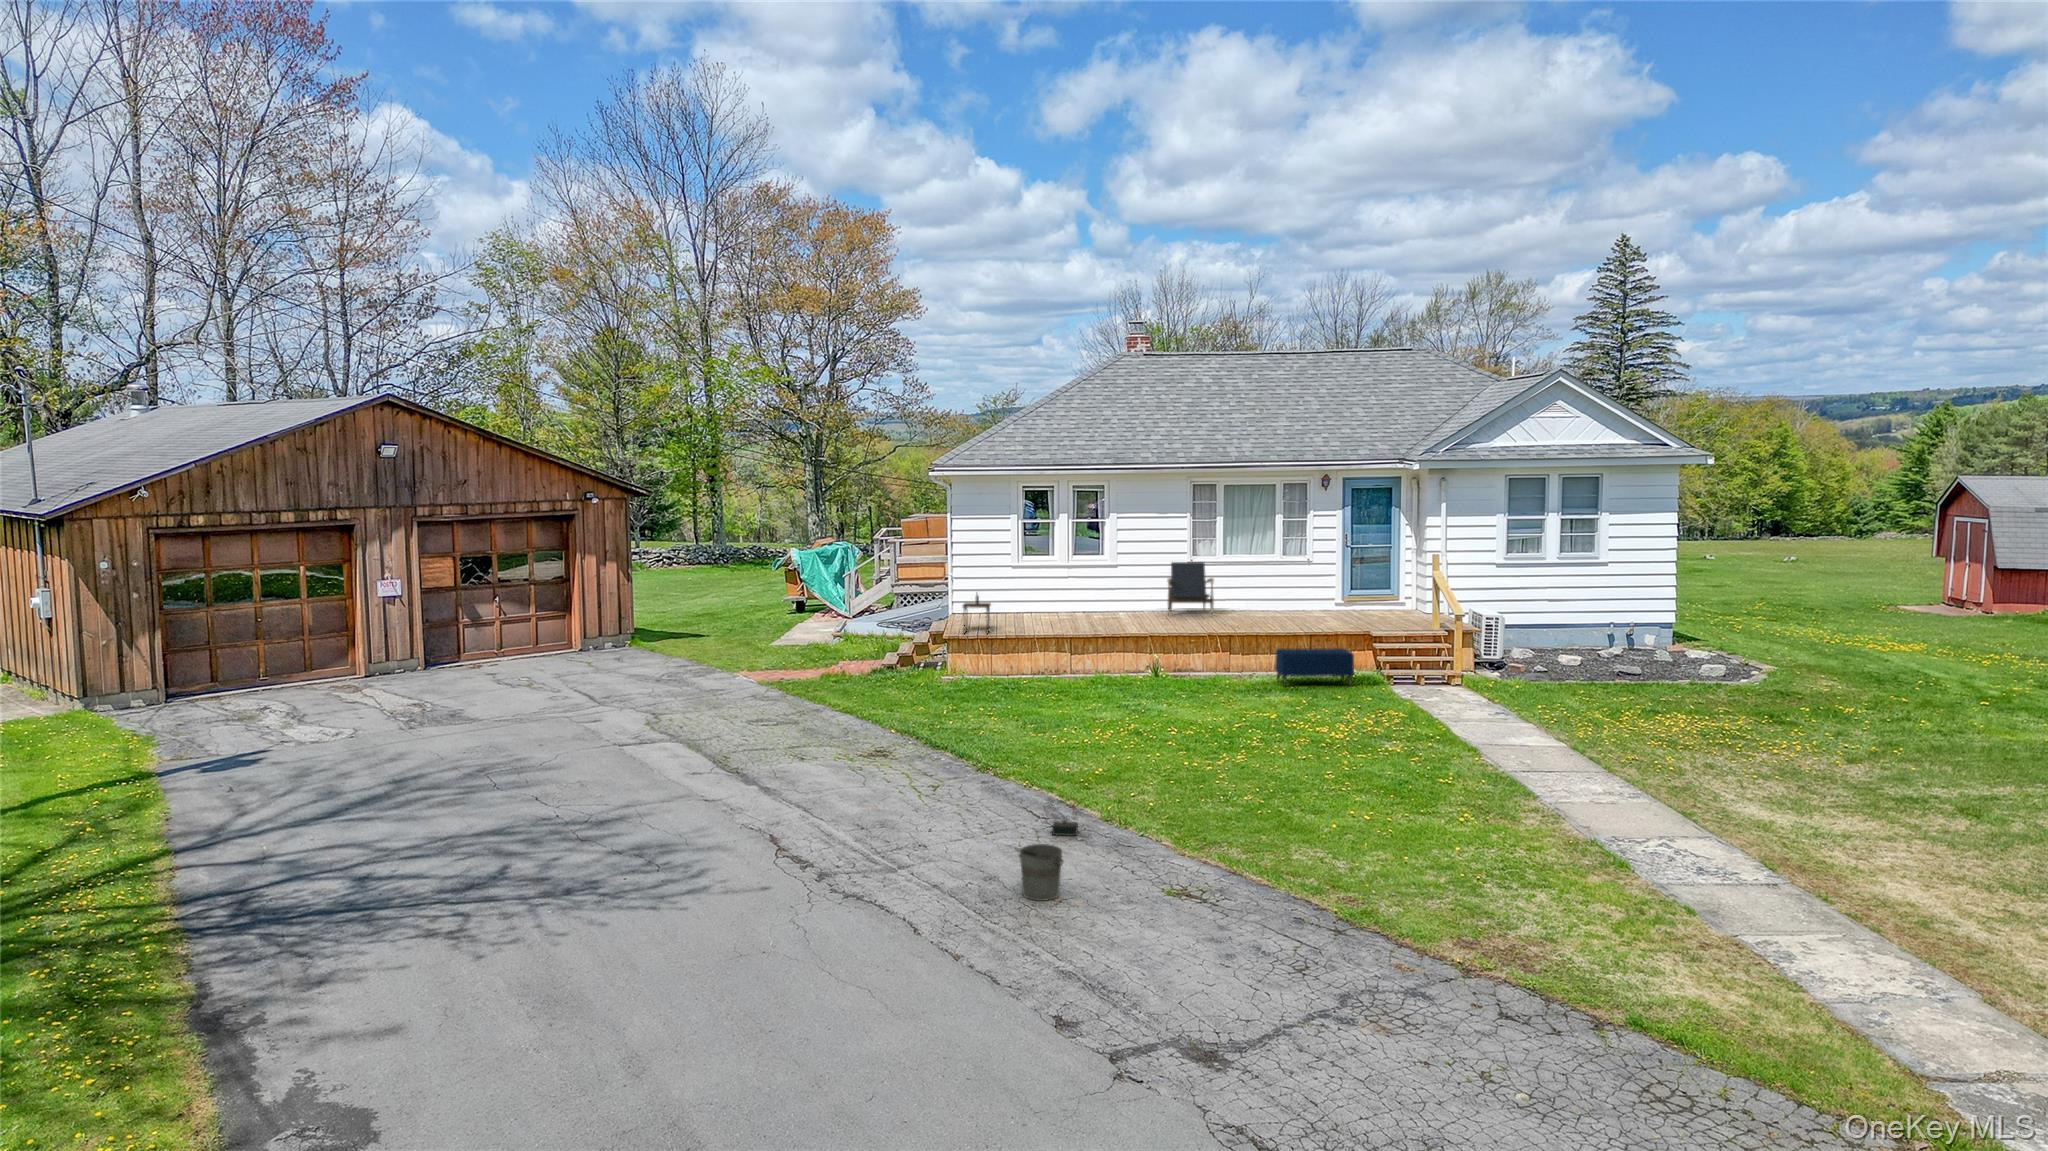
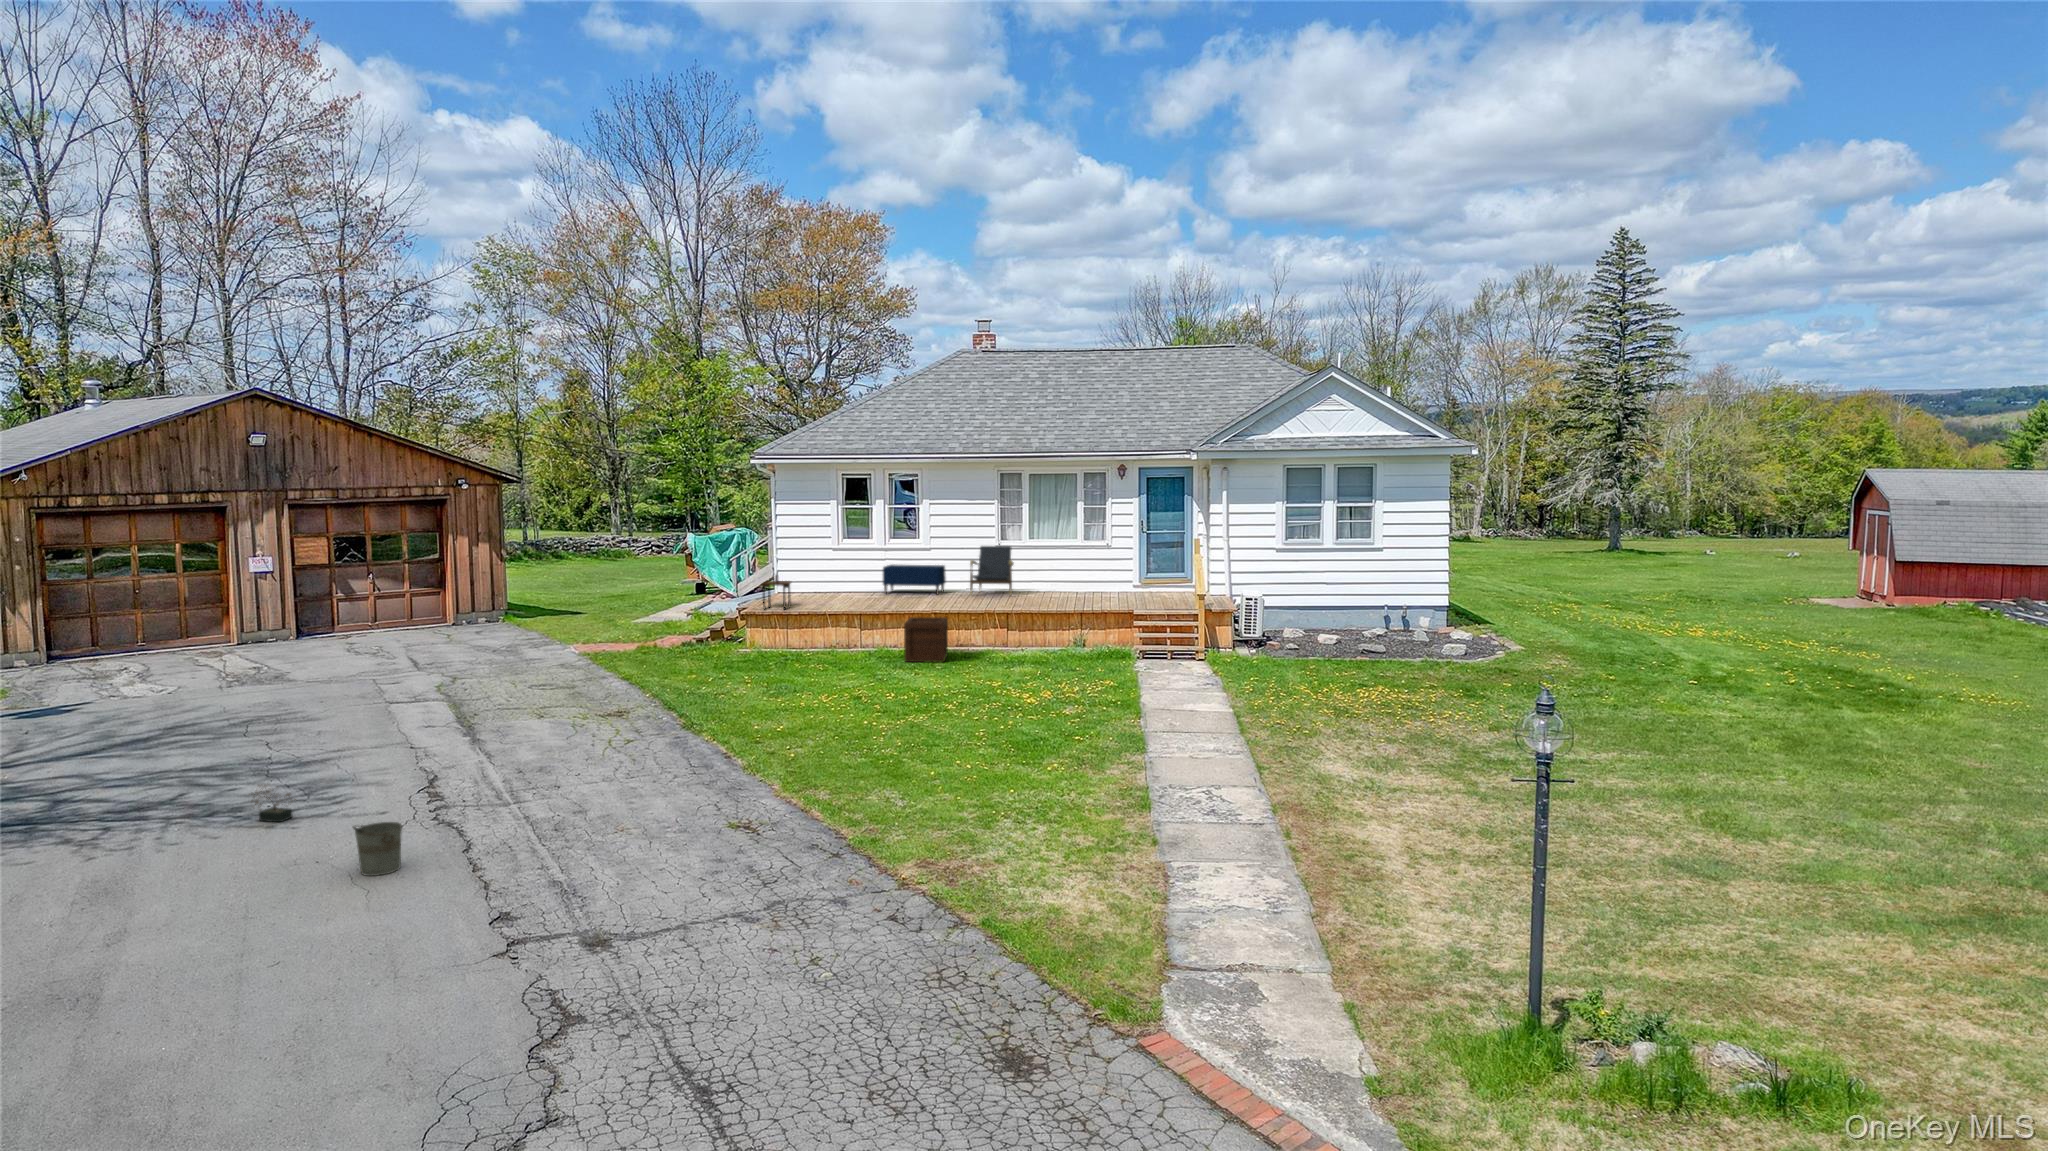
wooden crate: none [1129,641,1178,690] -> present [904,617,948,662]
bench: present [1275,648,1354,687] -> present [883,564,946,594]
decorative plant: present [1044,798,1078,836] -> present [254,791,296,822]
bucket: present [1015,844,1063,901] -> present [353,822,402,876]

